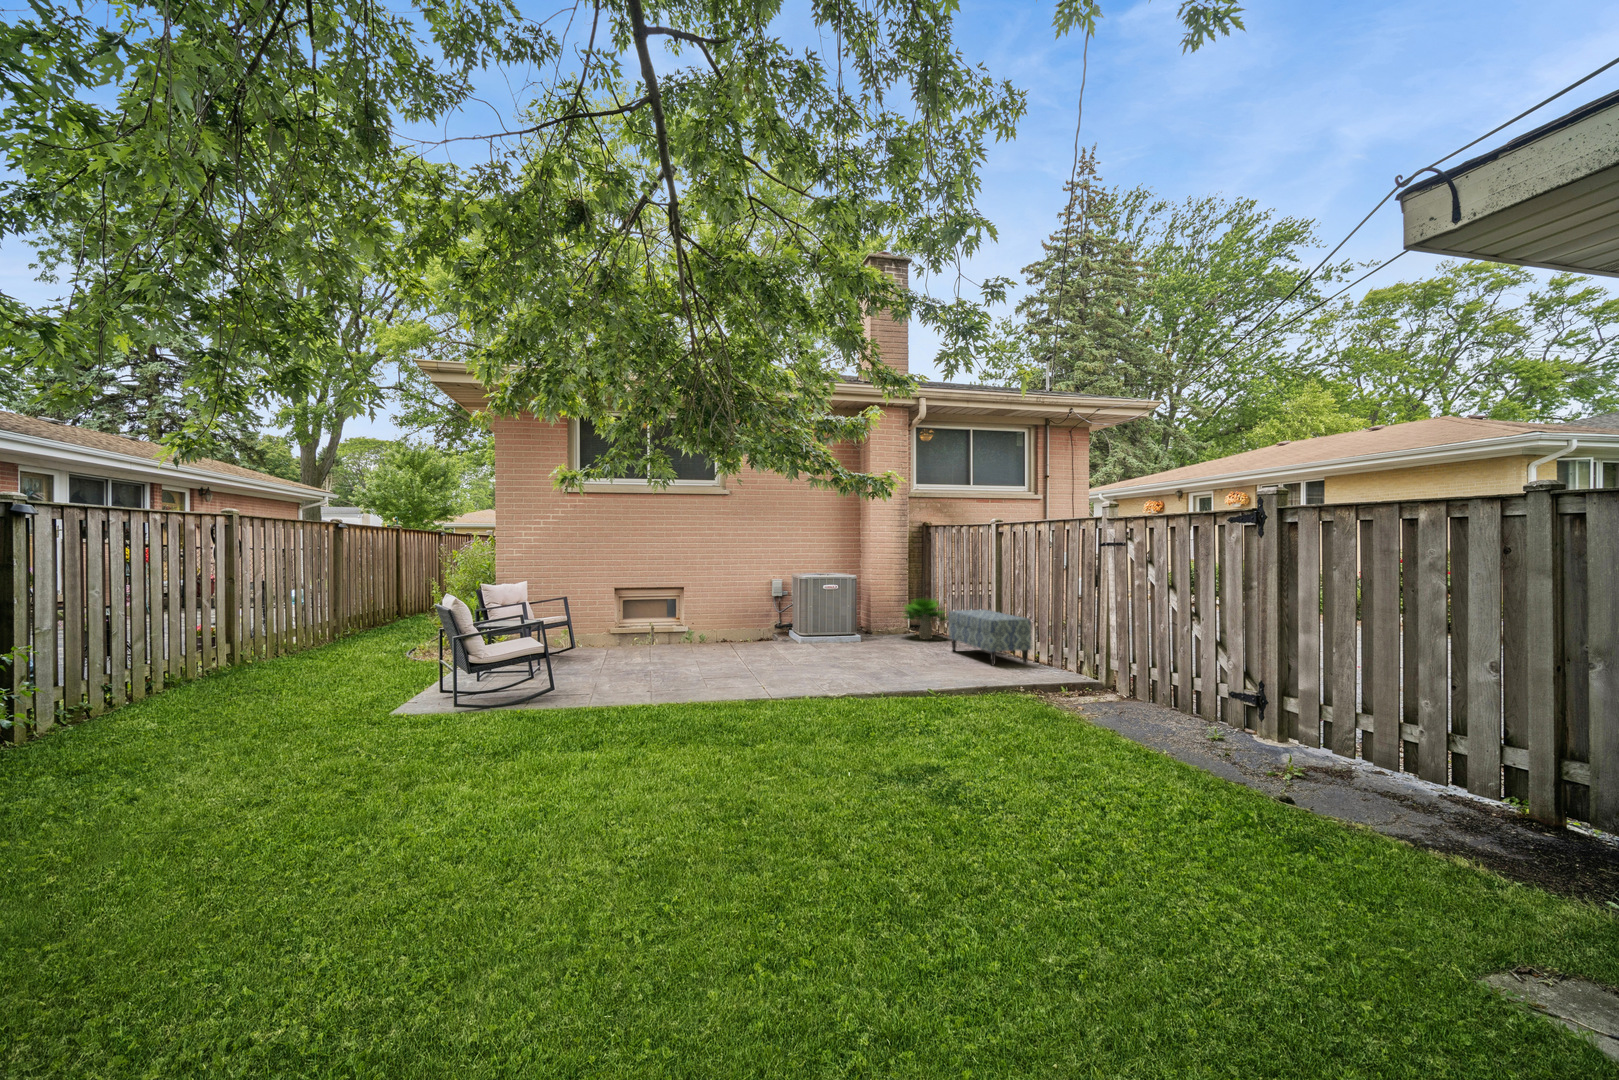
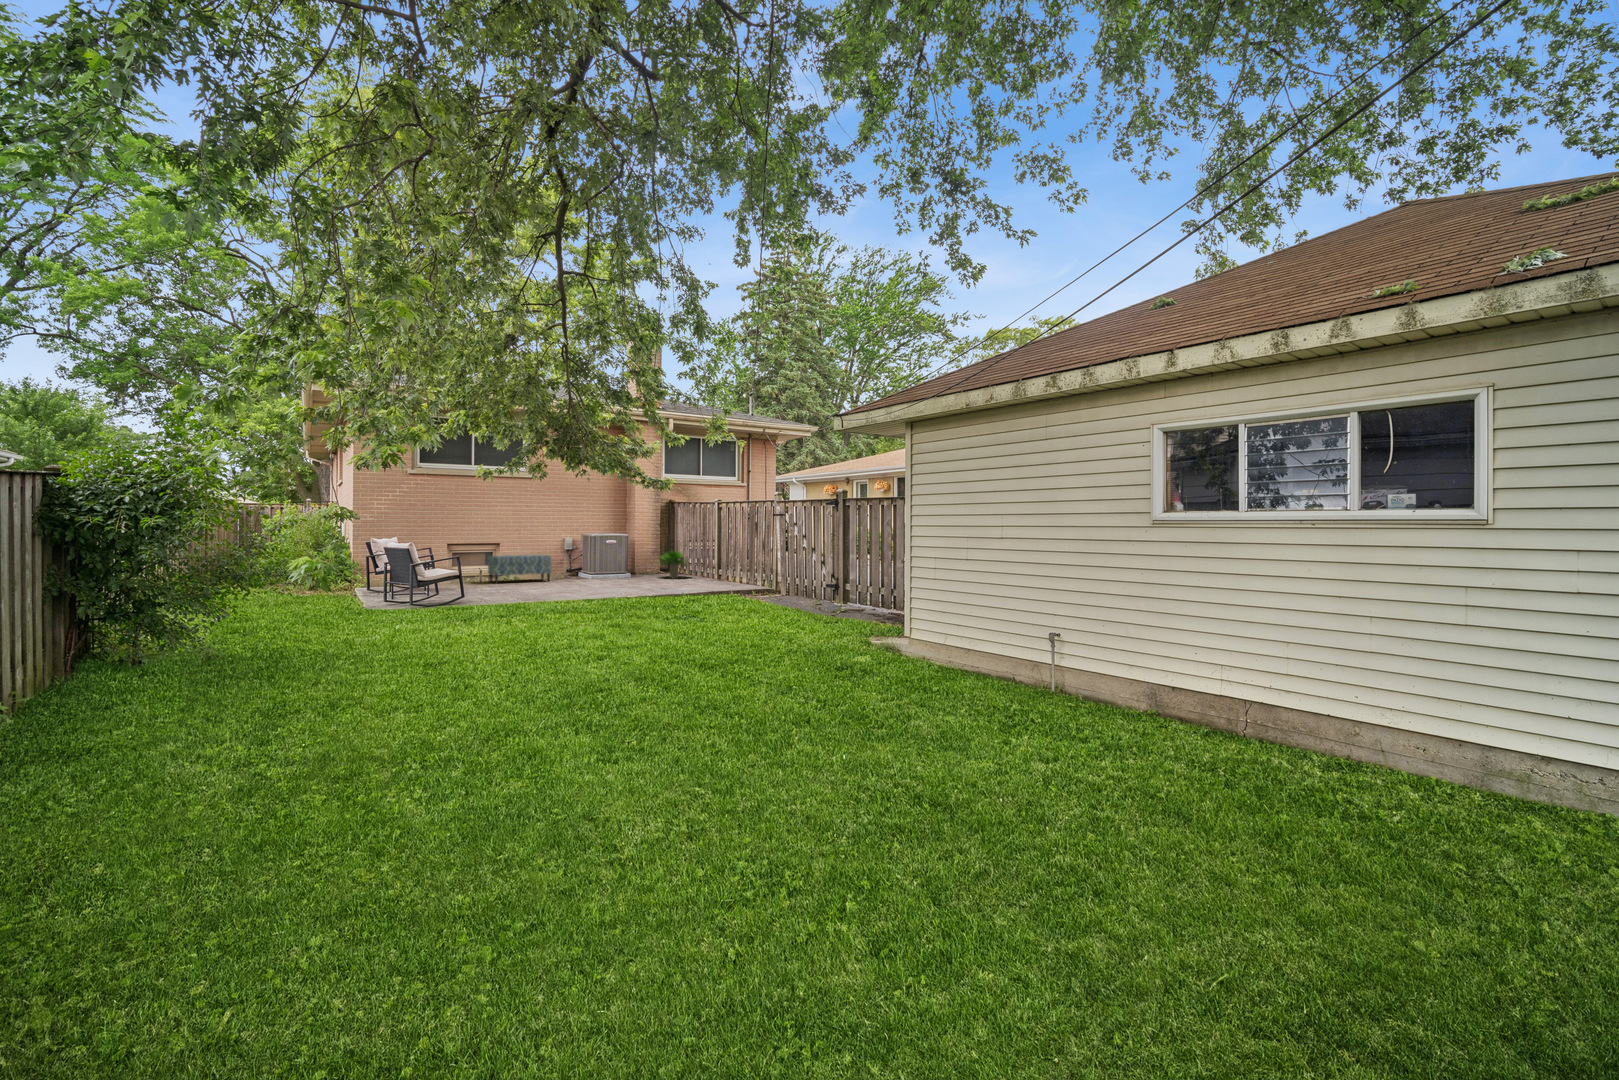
bench: present [949,610,1031,666] -> present [488,555,552,584]

